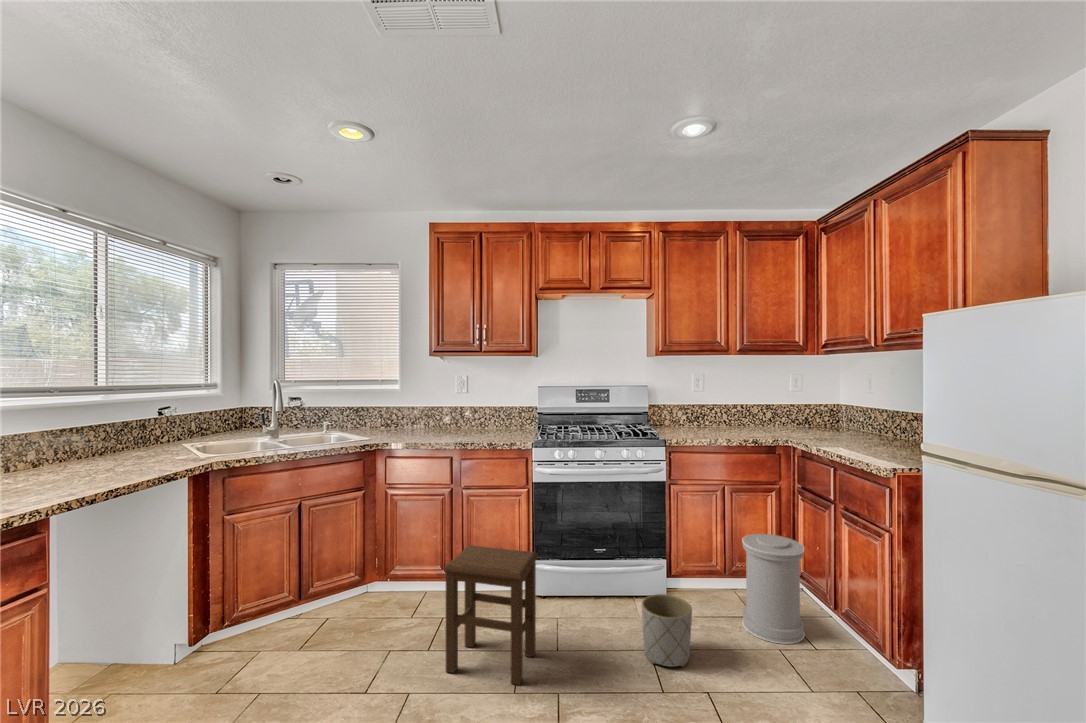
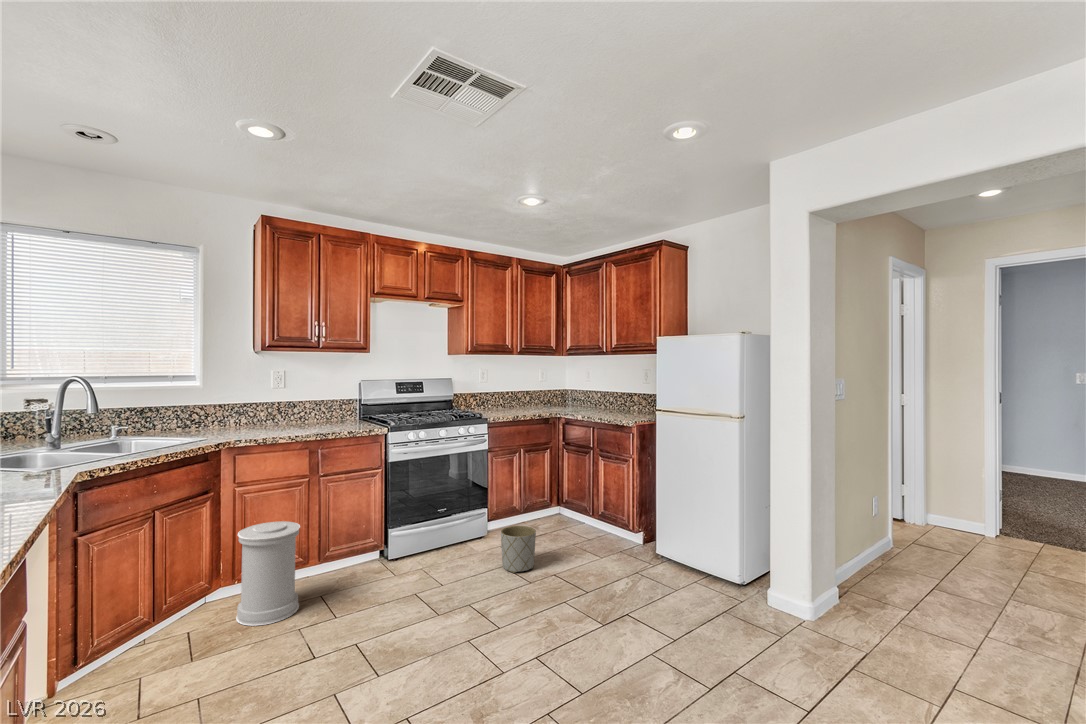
trash can: present [742,534,805,644] -> present [236,521,300,626]
stool: present [444,545,538,685] -> none [368,510,445,625]

